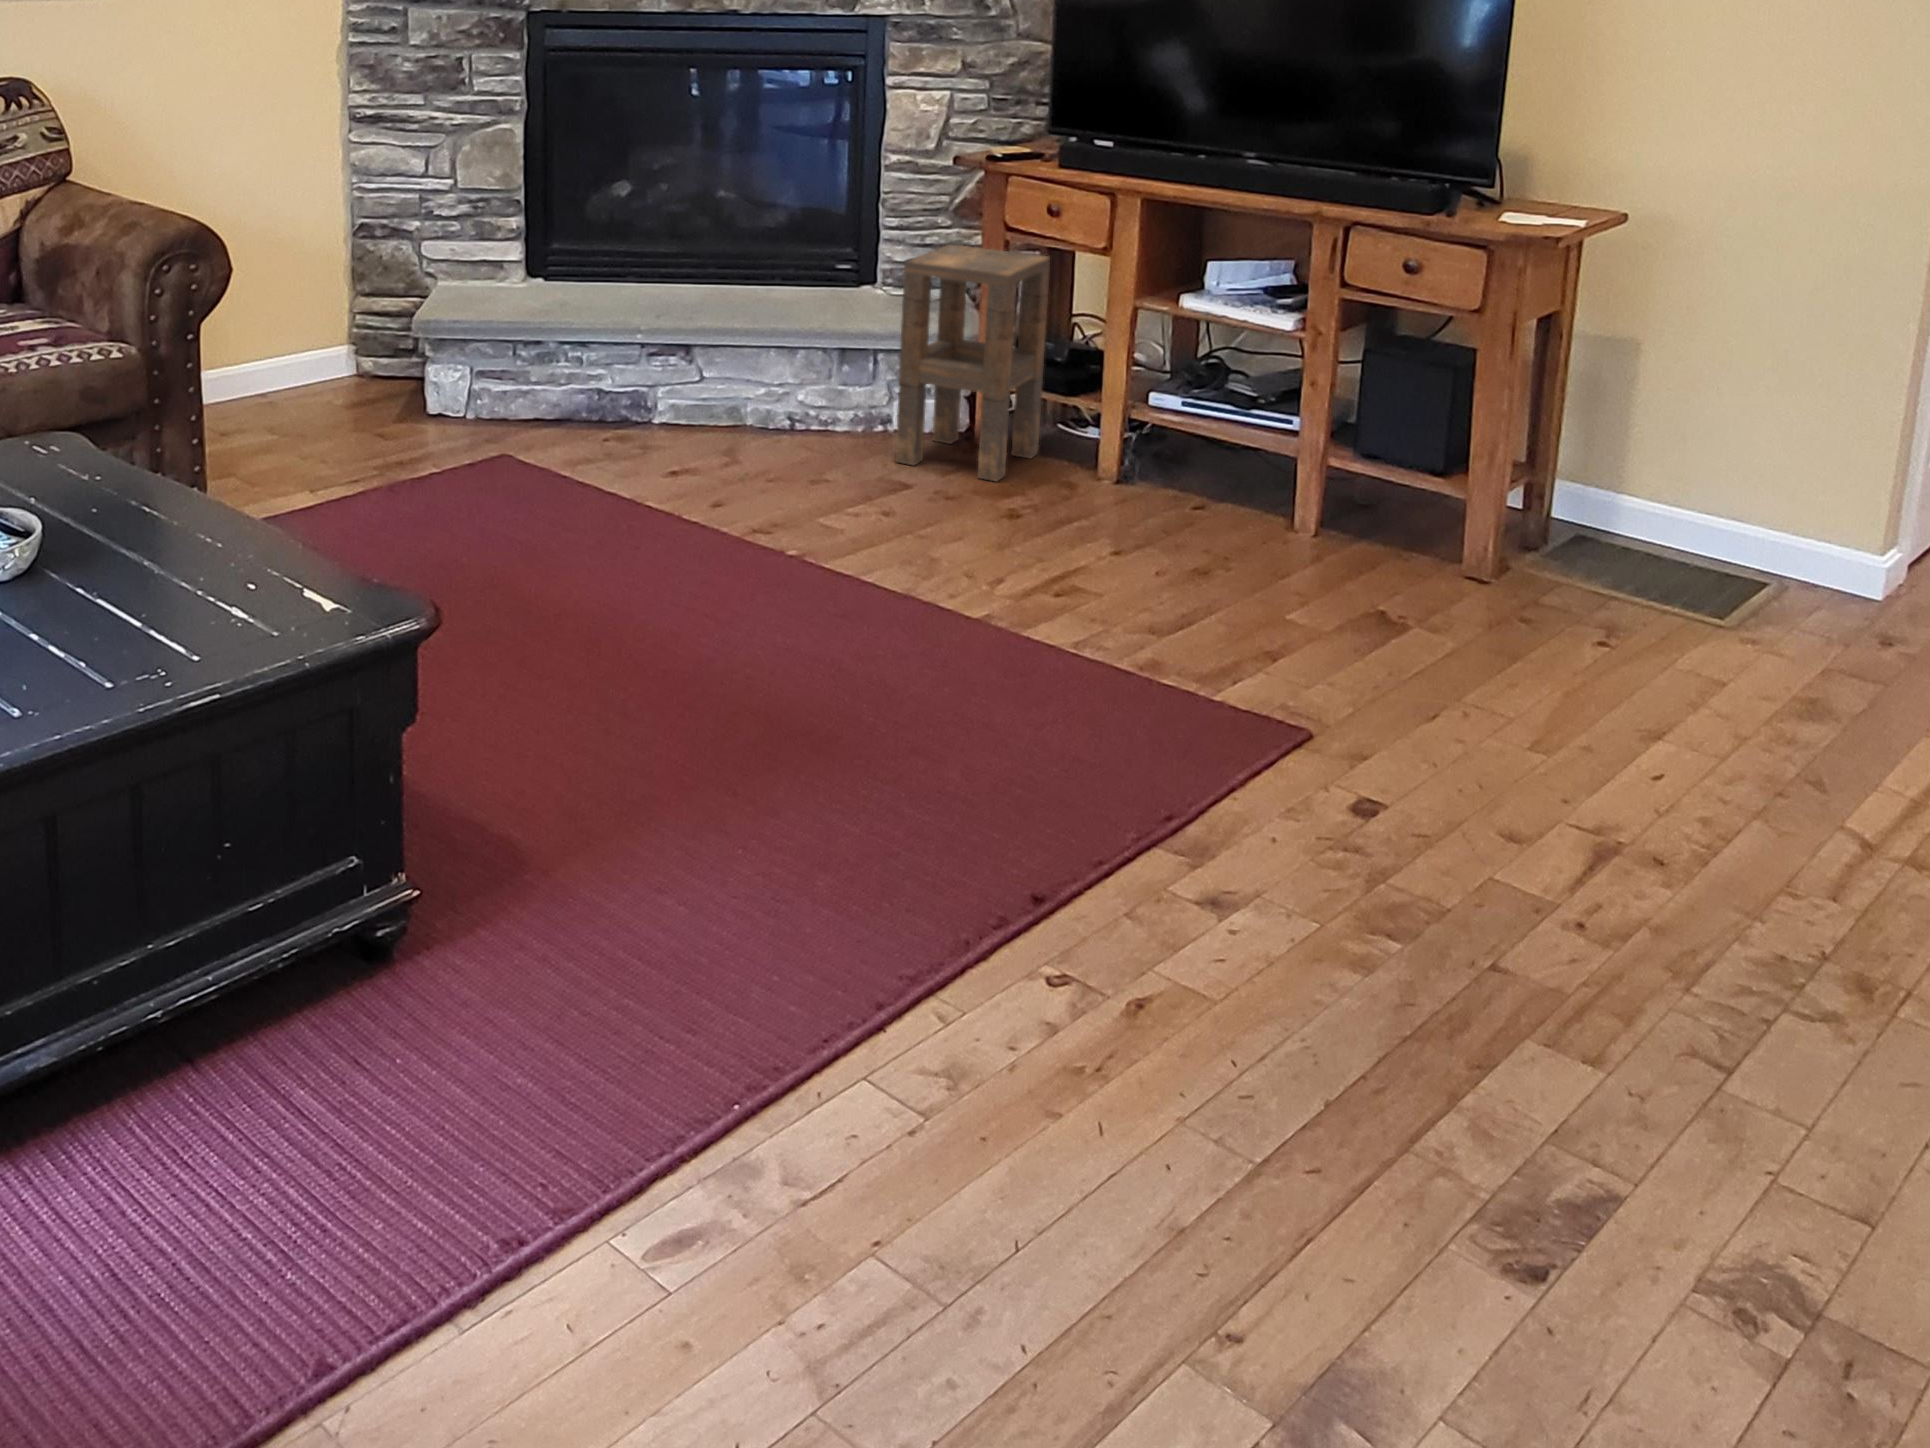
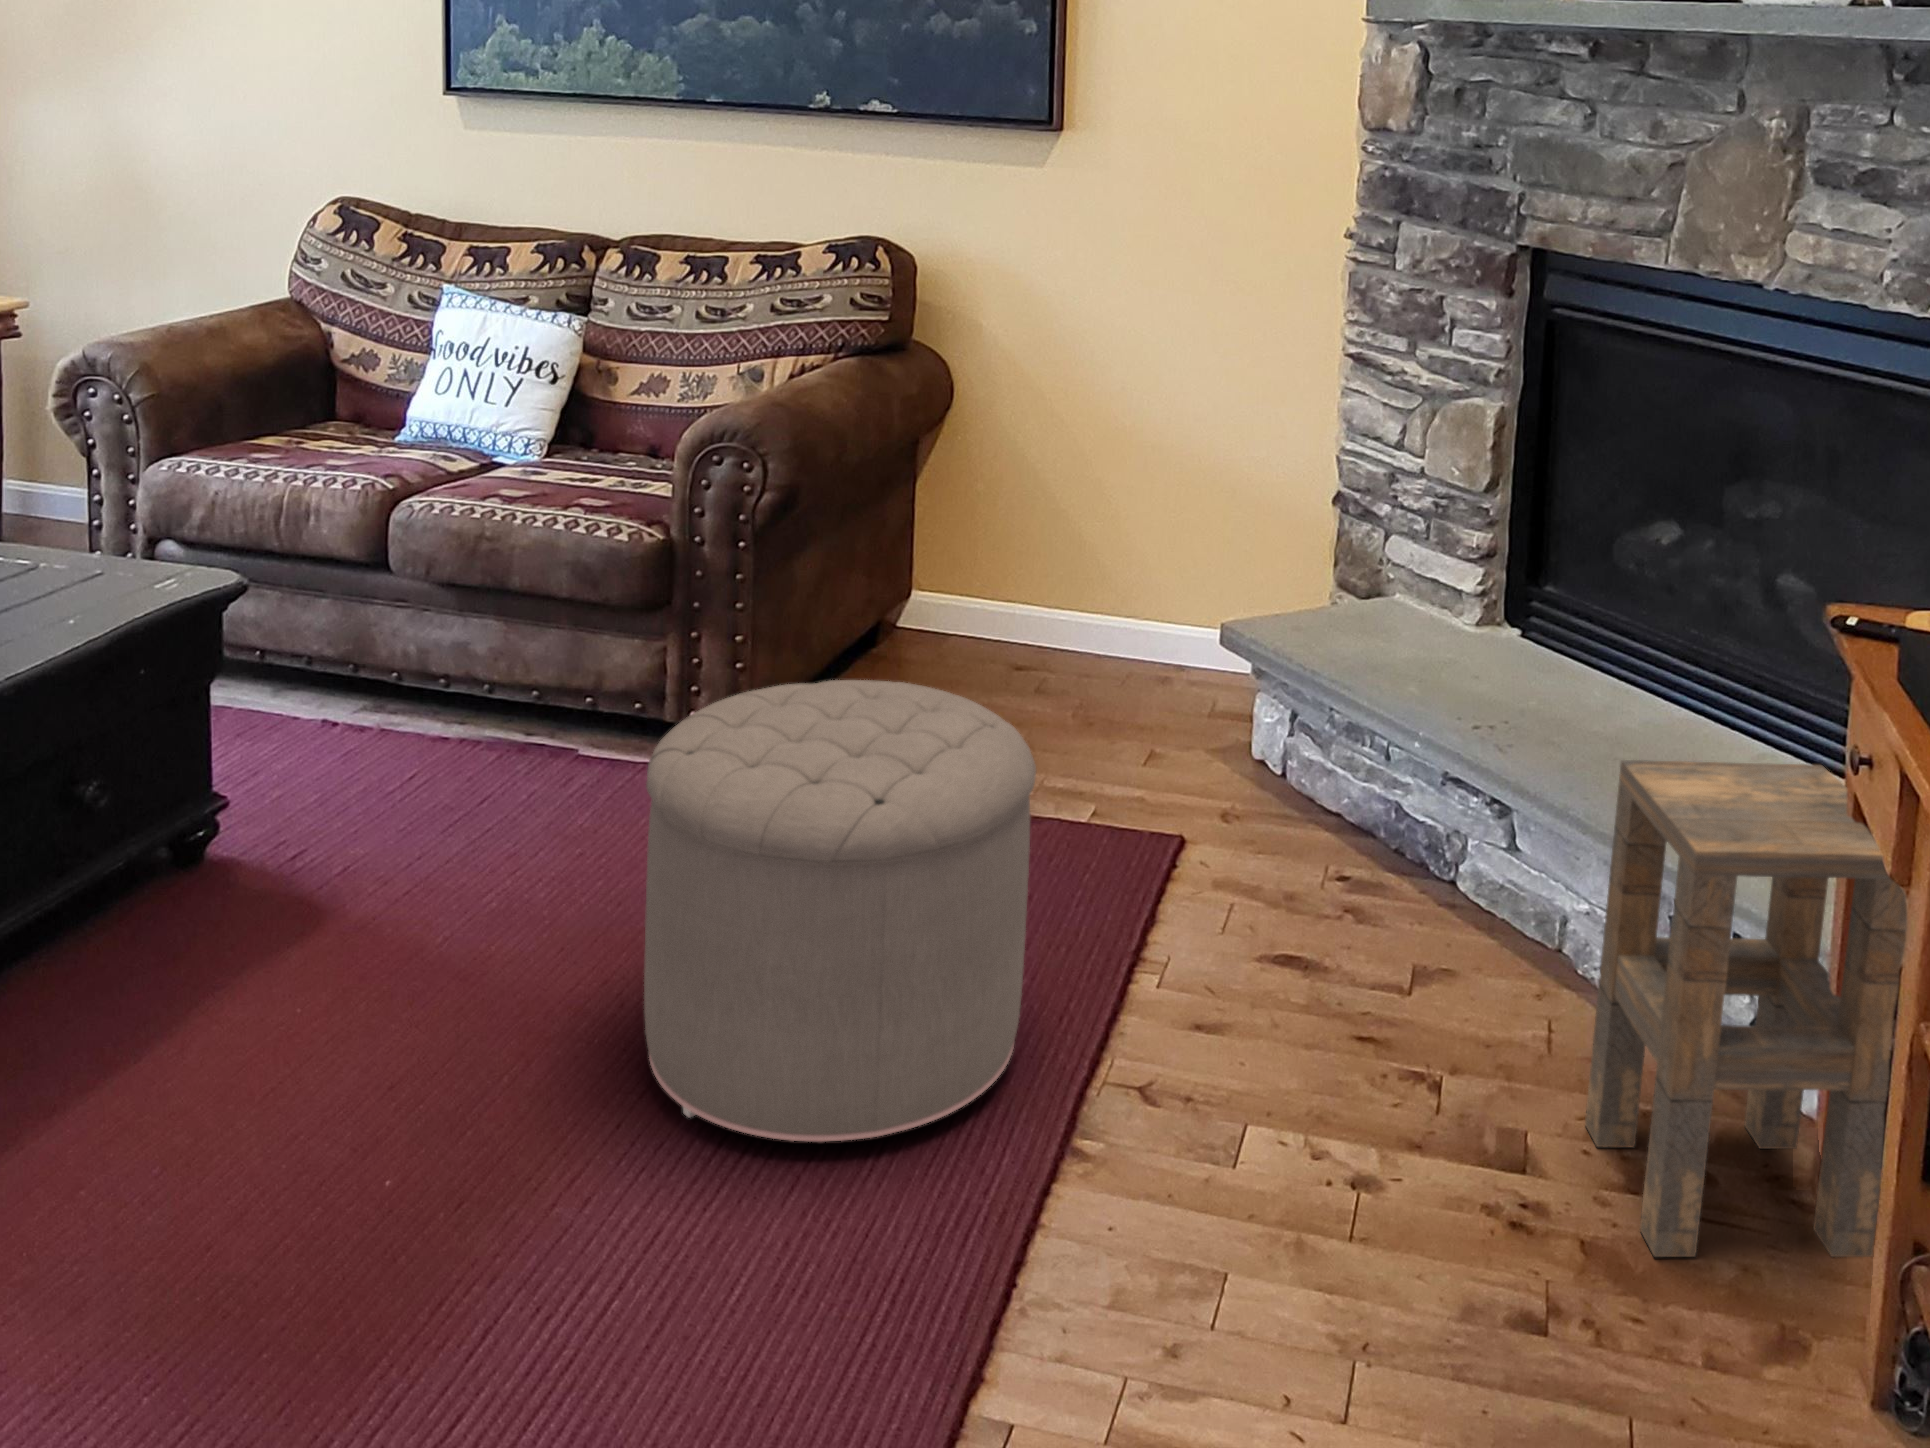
ottoman: none [491,336,743,615] -> present [644,680,1036,1142]

